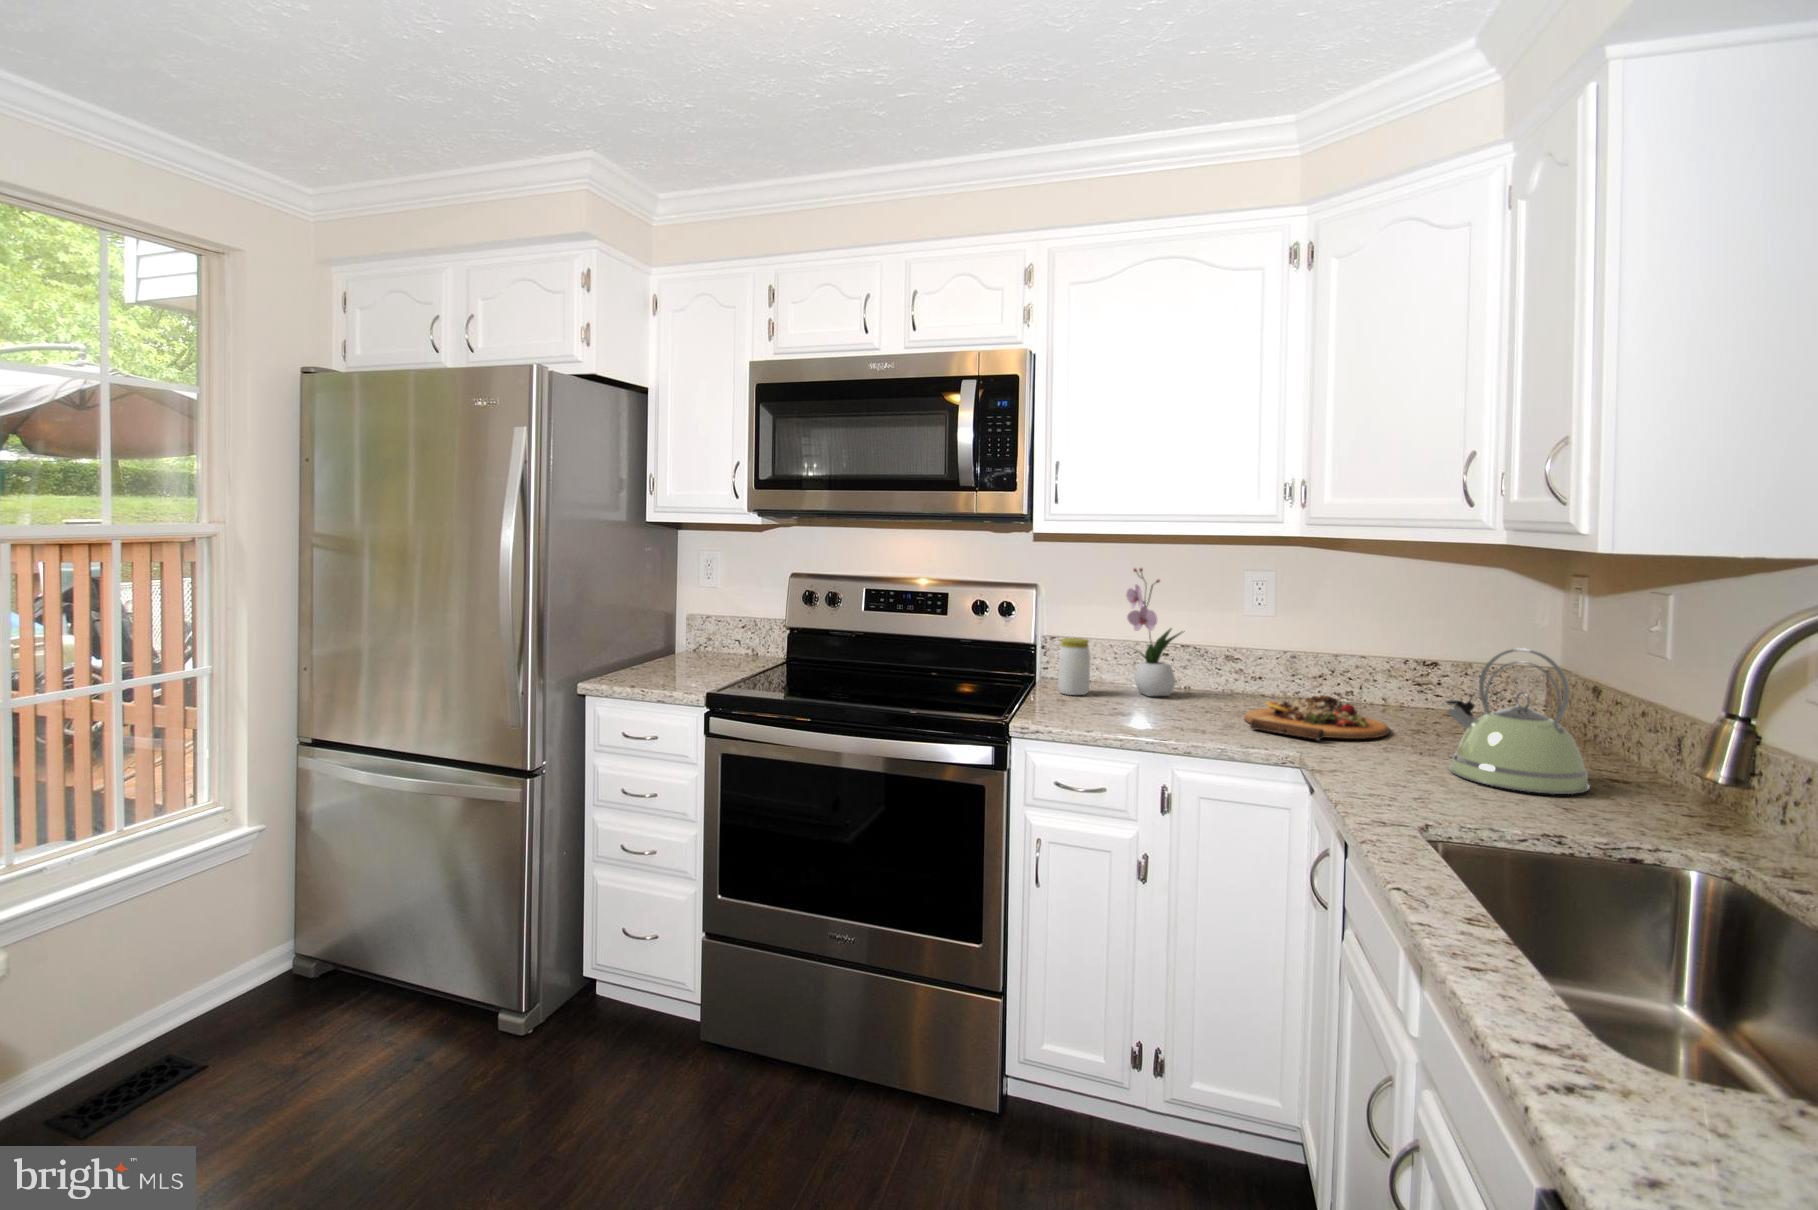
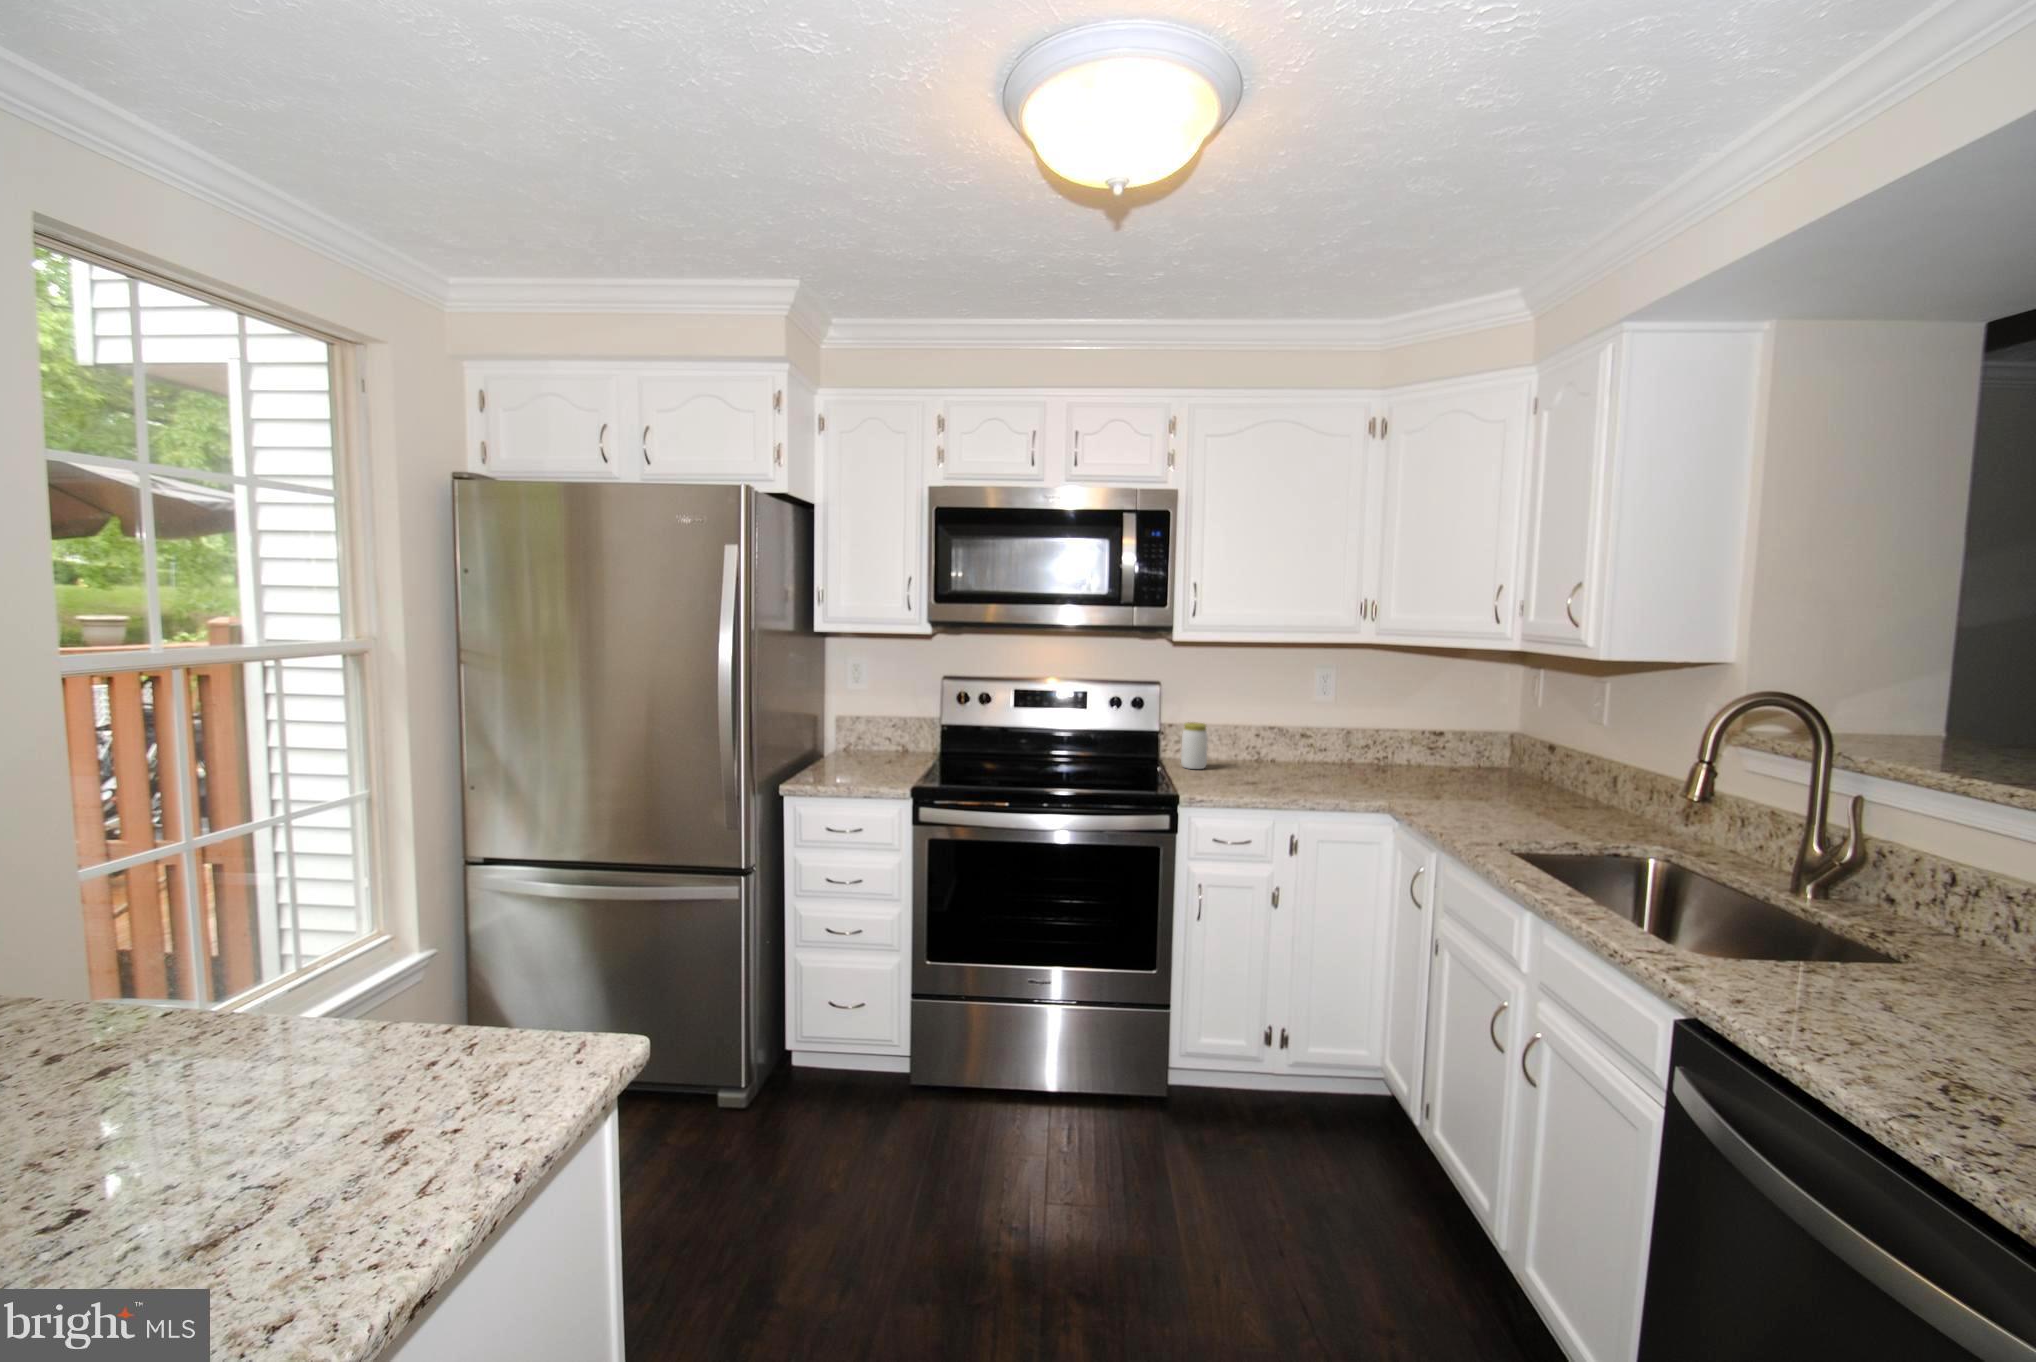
flower arrangement: present [1126,568,1182,696] -> none [1230,665,1277,767]
kettle: present [1446,648,1590,794] -> none [1484,727,1574,820]
cutting board: present [1244,695,1390,740] -> none [1332,761,1436,794]

